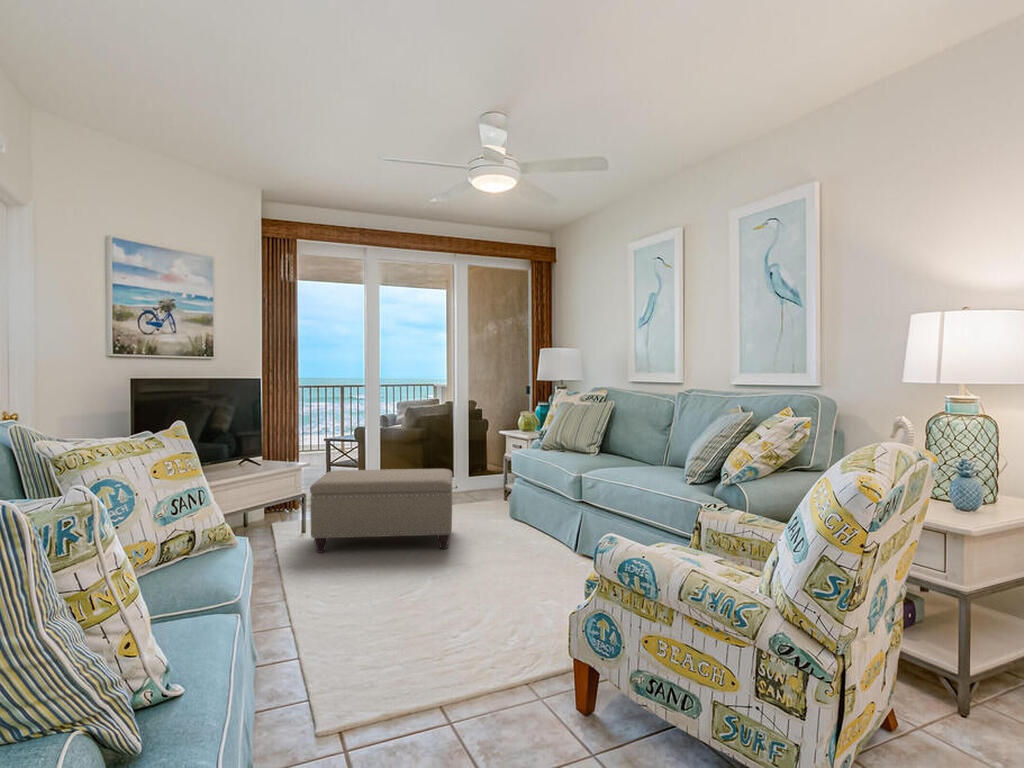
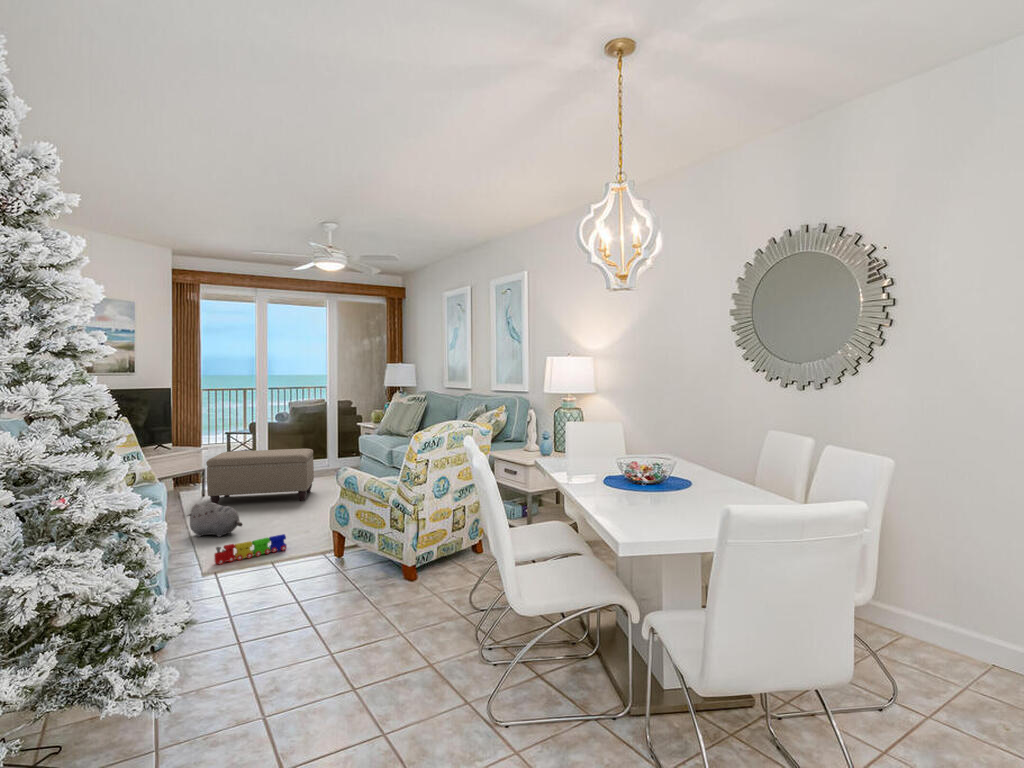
plush toy: none [289,566,379,625] -> present [187,503,242,537]
toy train: none [347,641,466,708] -> present [214,534,287,564]

